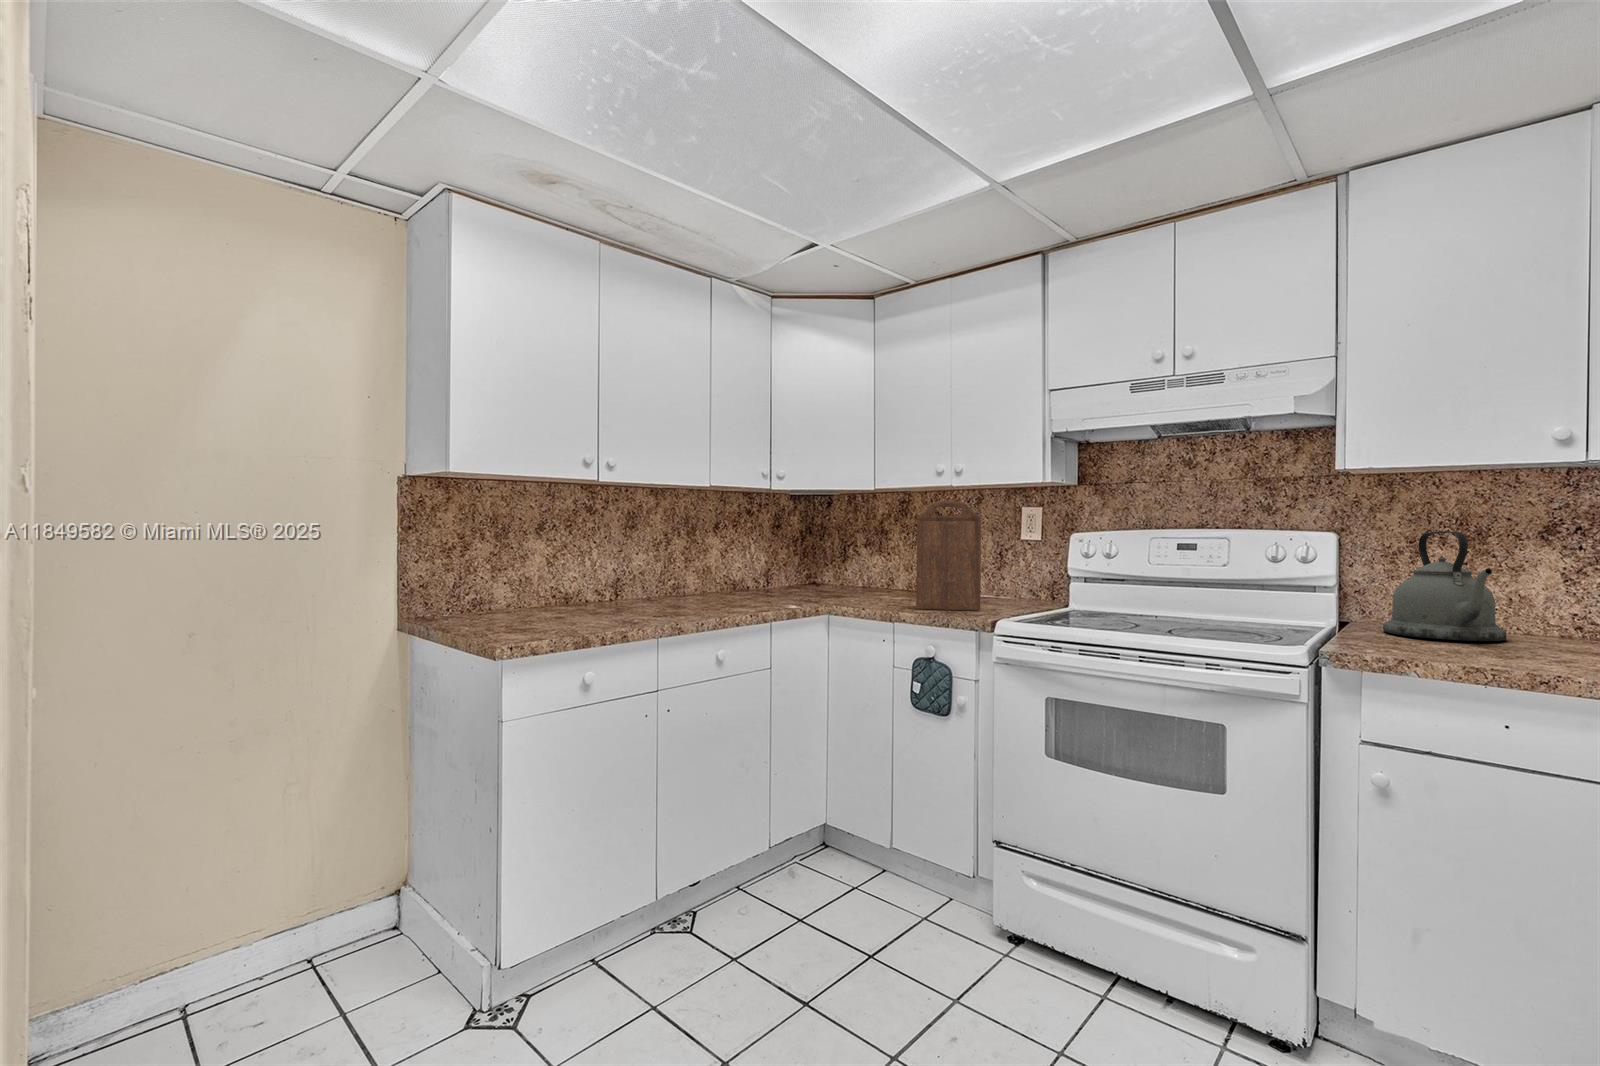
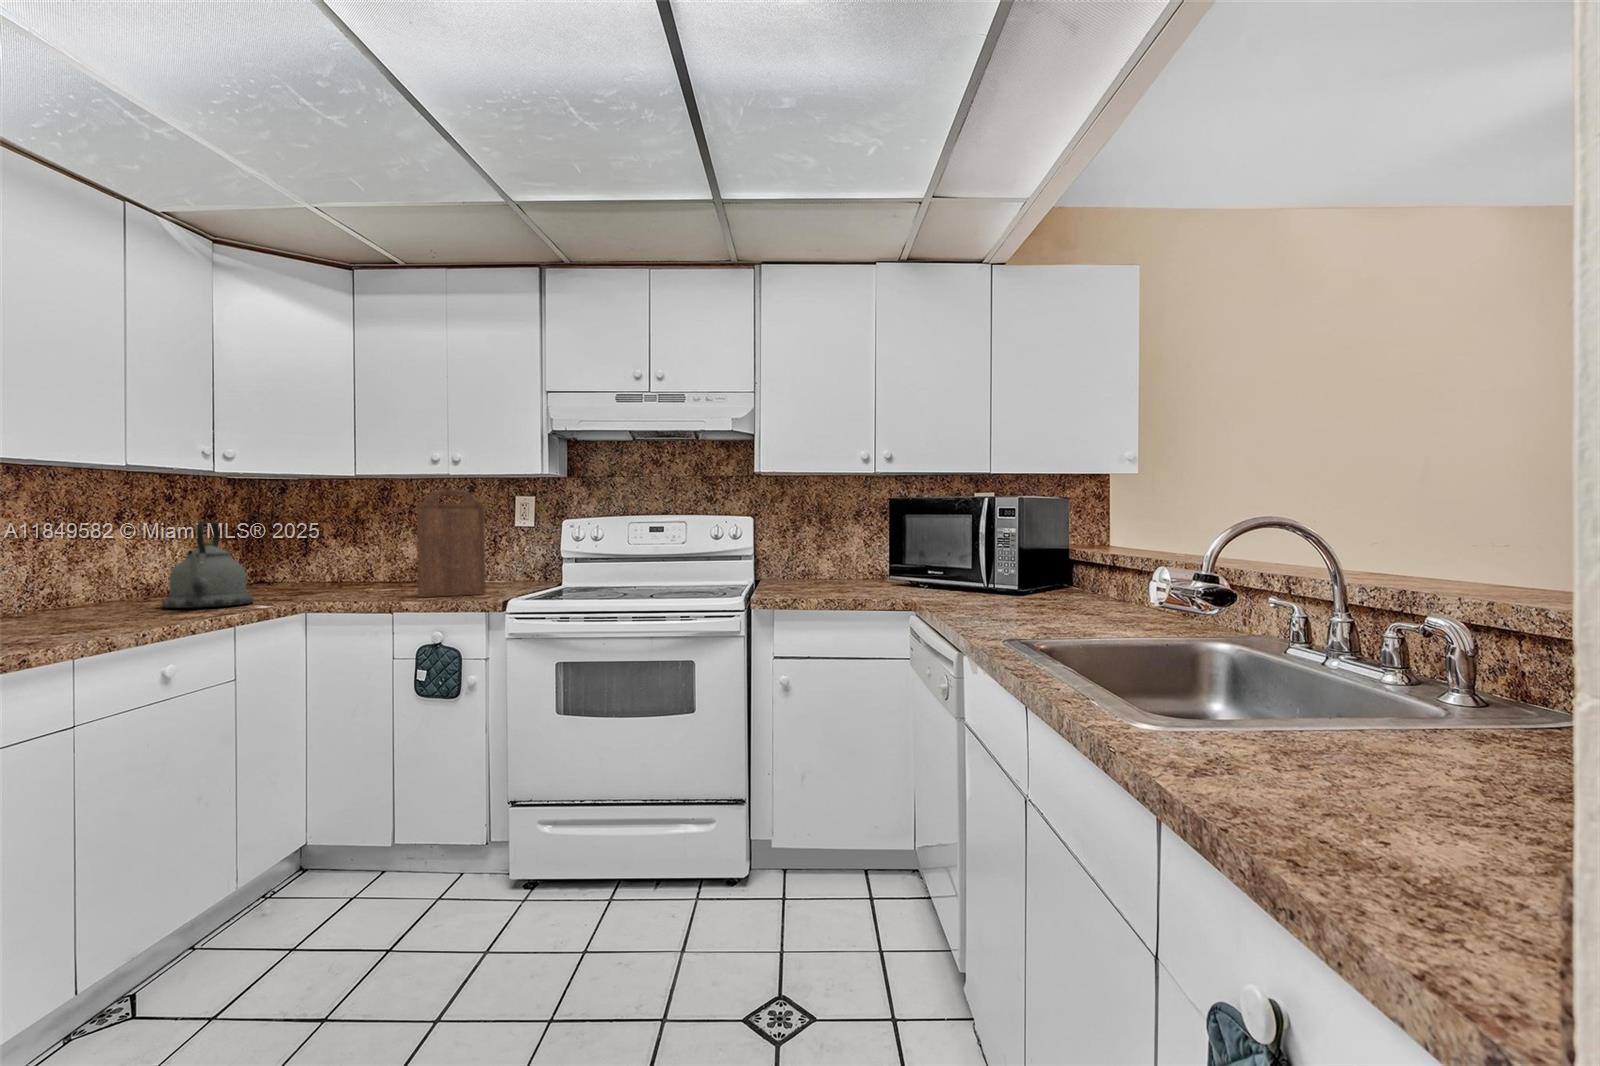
kettle: present [1383,531,1507,641] -> present [161,521,253,608]

